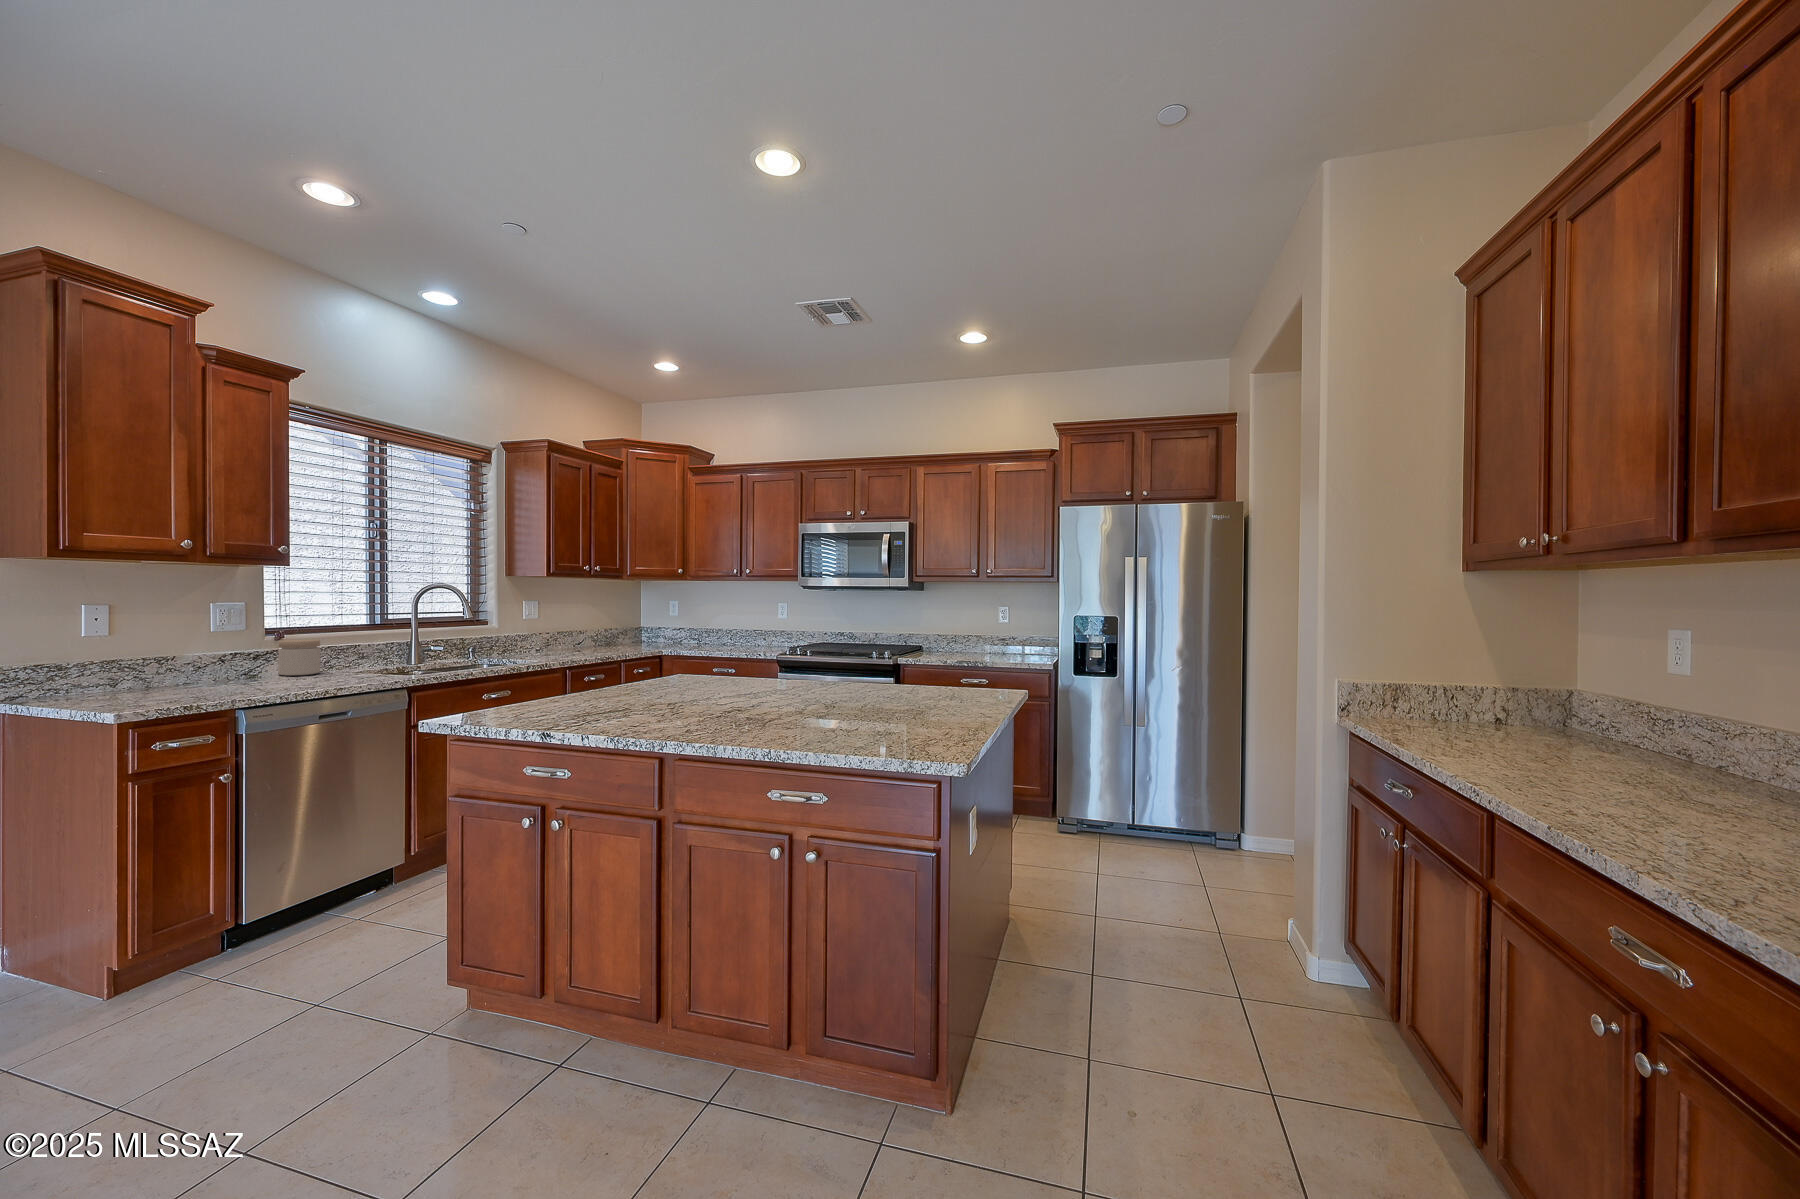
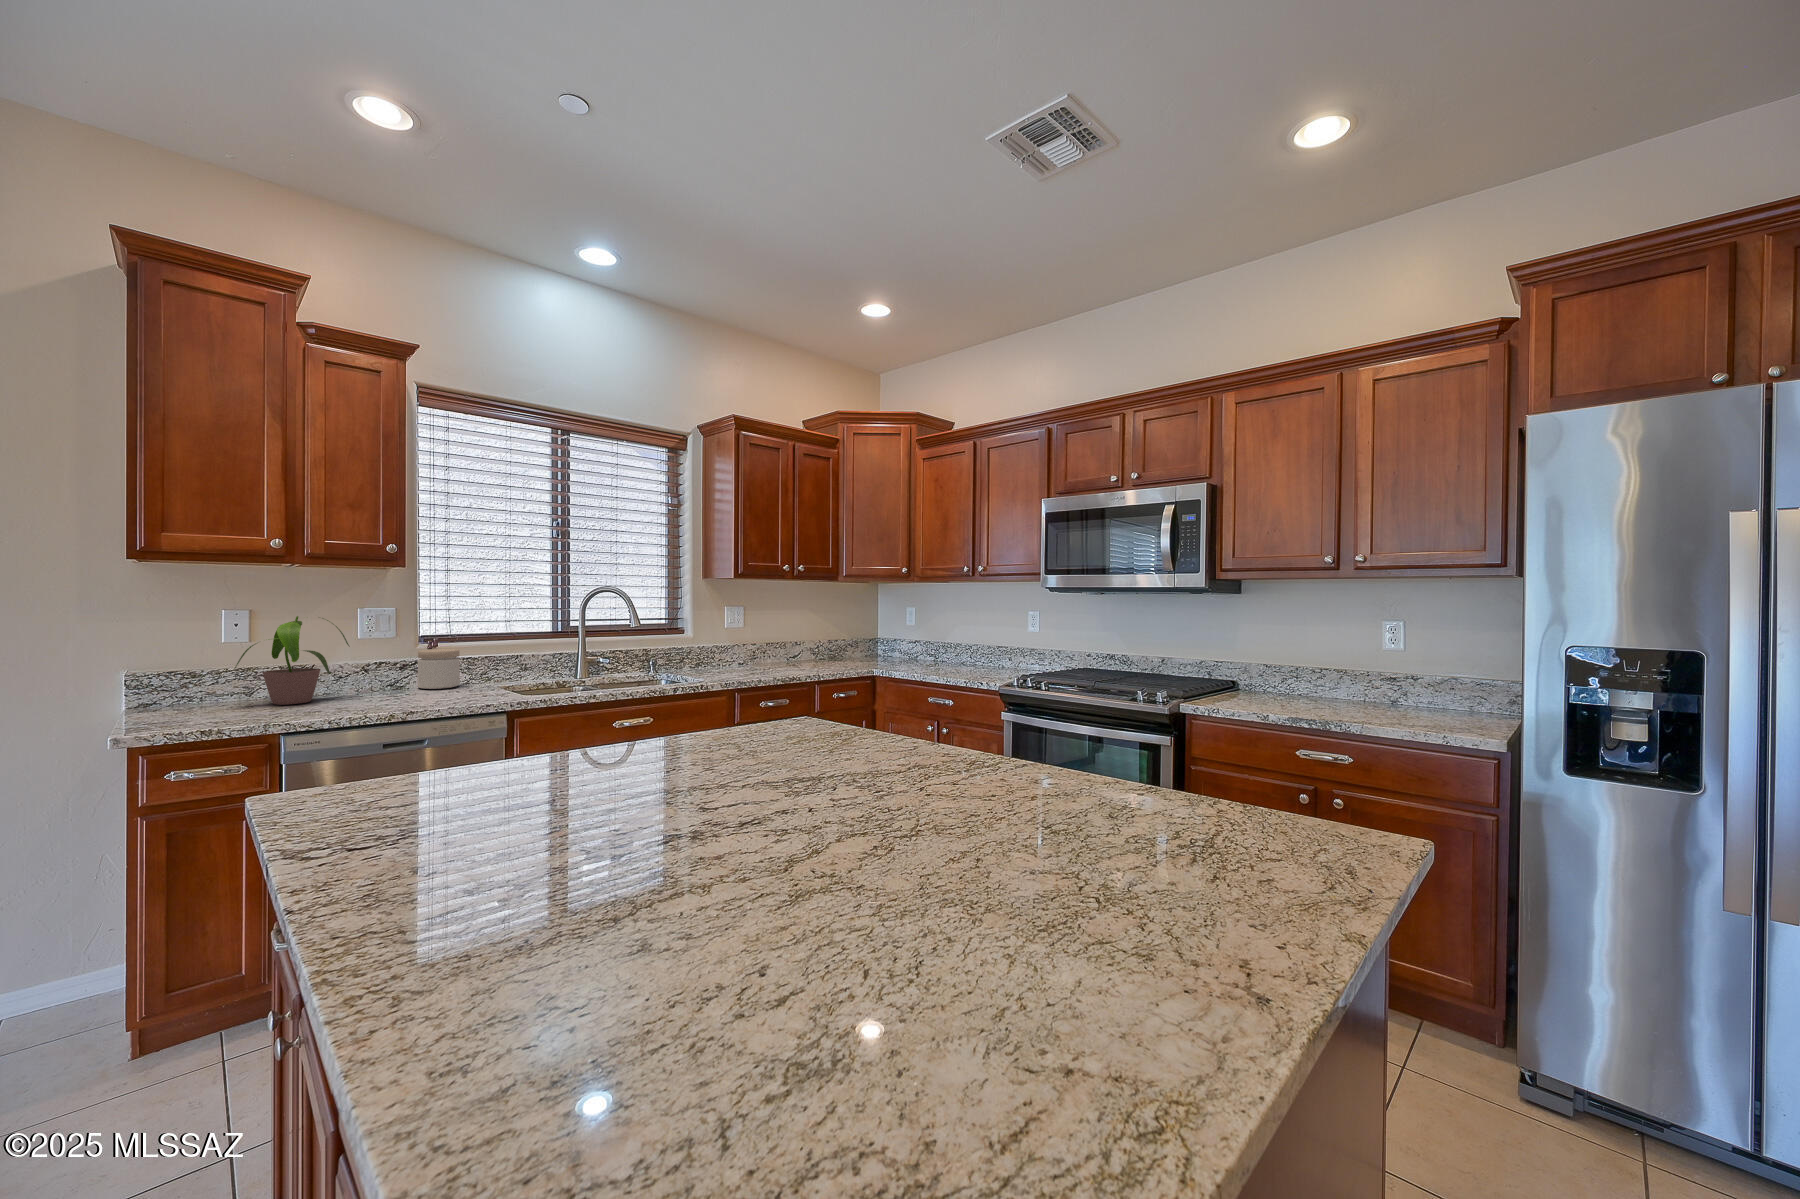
potted plant: none [119,609,247,691] -> present [234,616,350,705]

